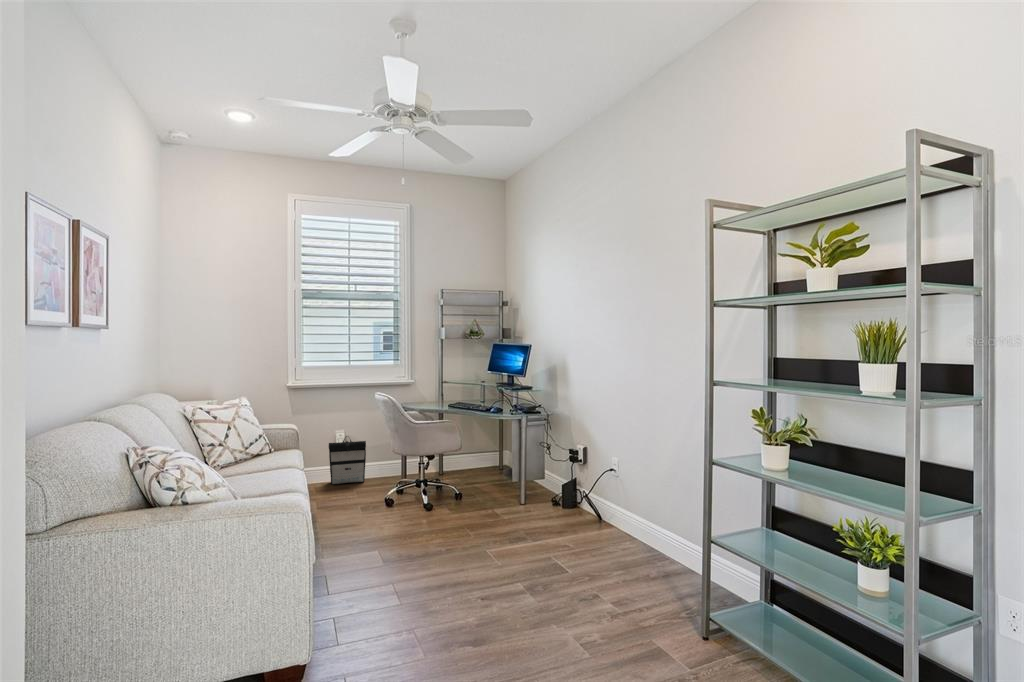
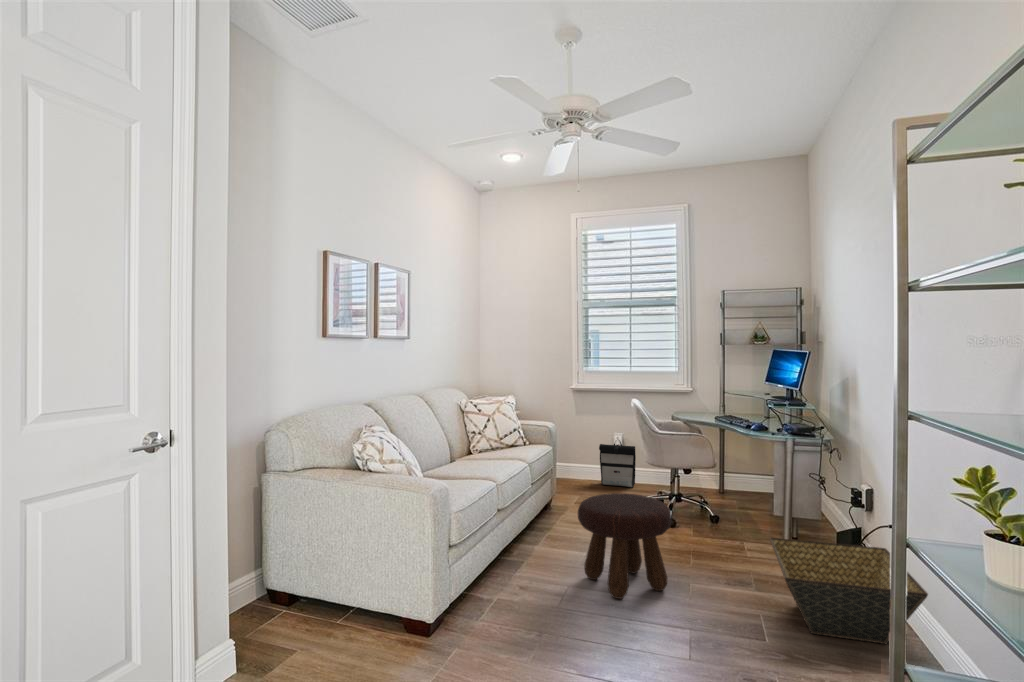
footstool: none [394,480,481,576] -> present [578,493,672,599]
basket: none [542,487,657,558] -> present [770,538,928,644]

